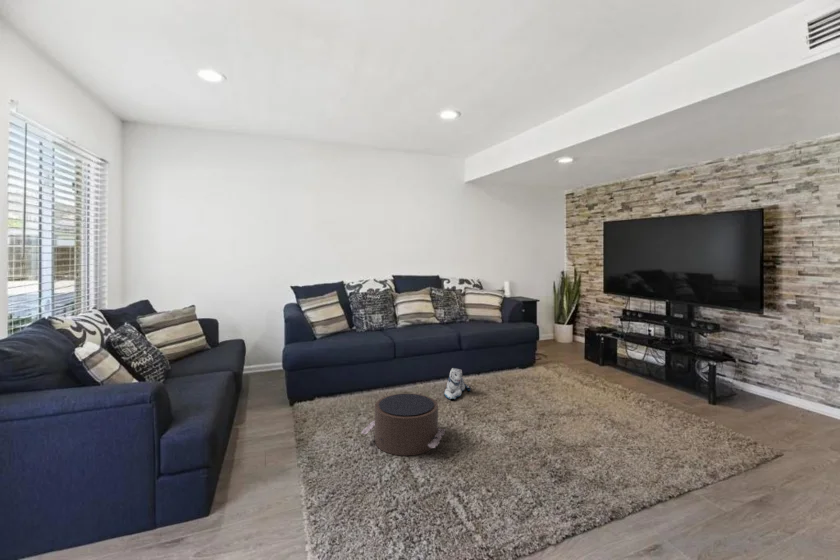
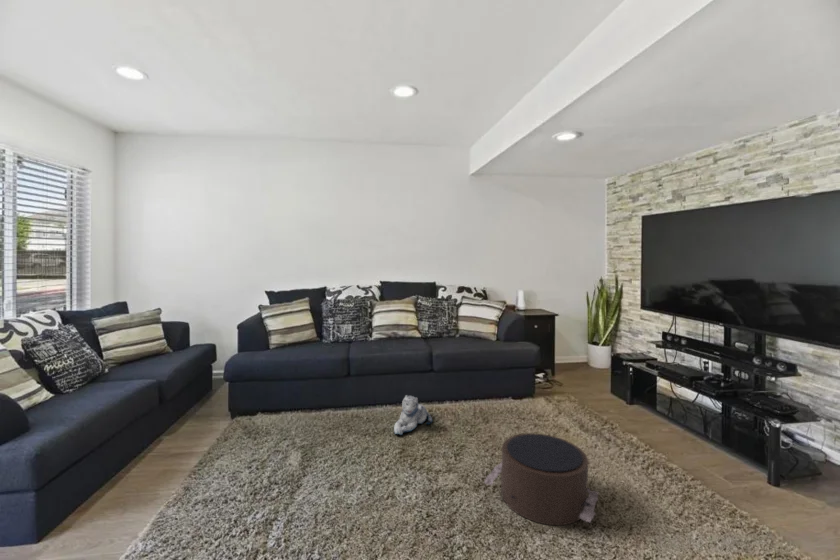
pouf: present [361,393,445,456] -> present [484,433,598,525]

